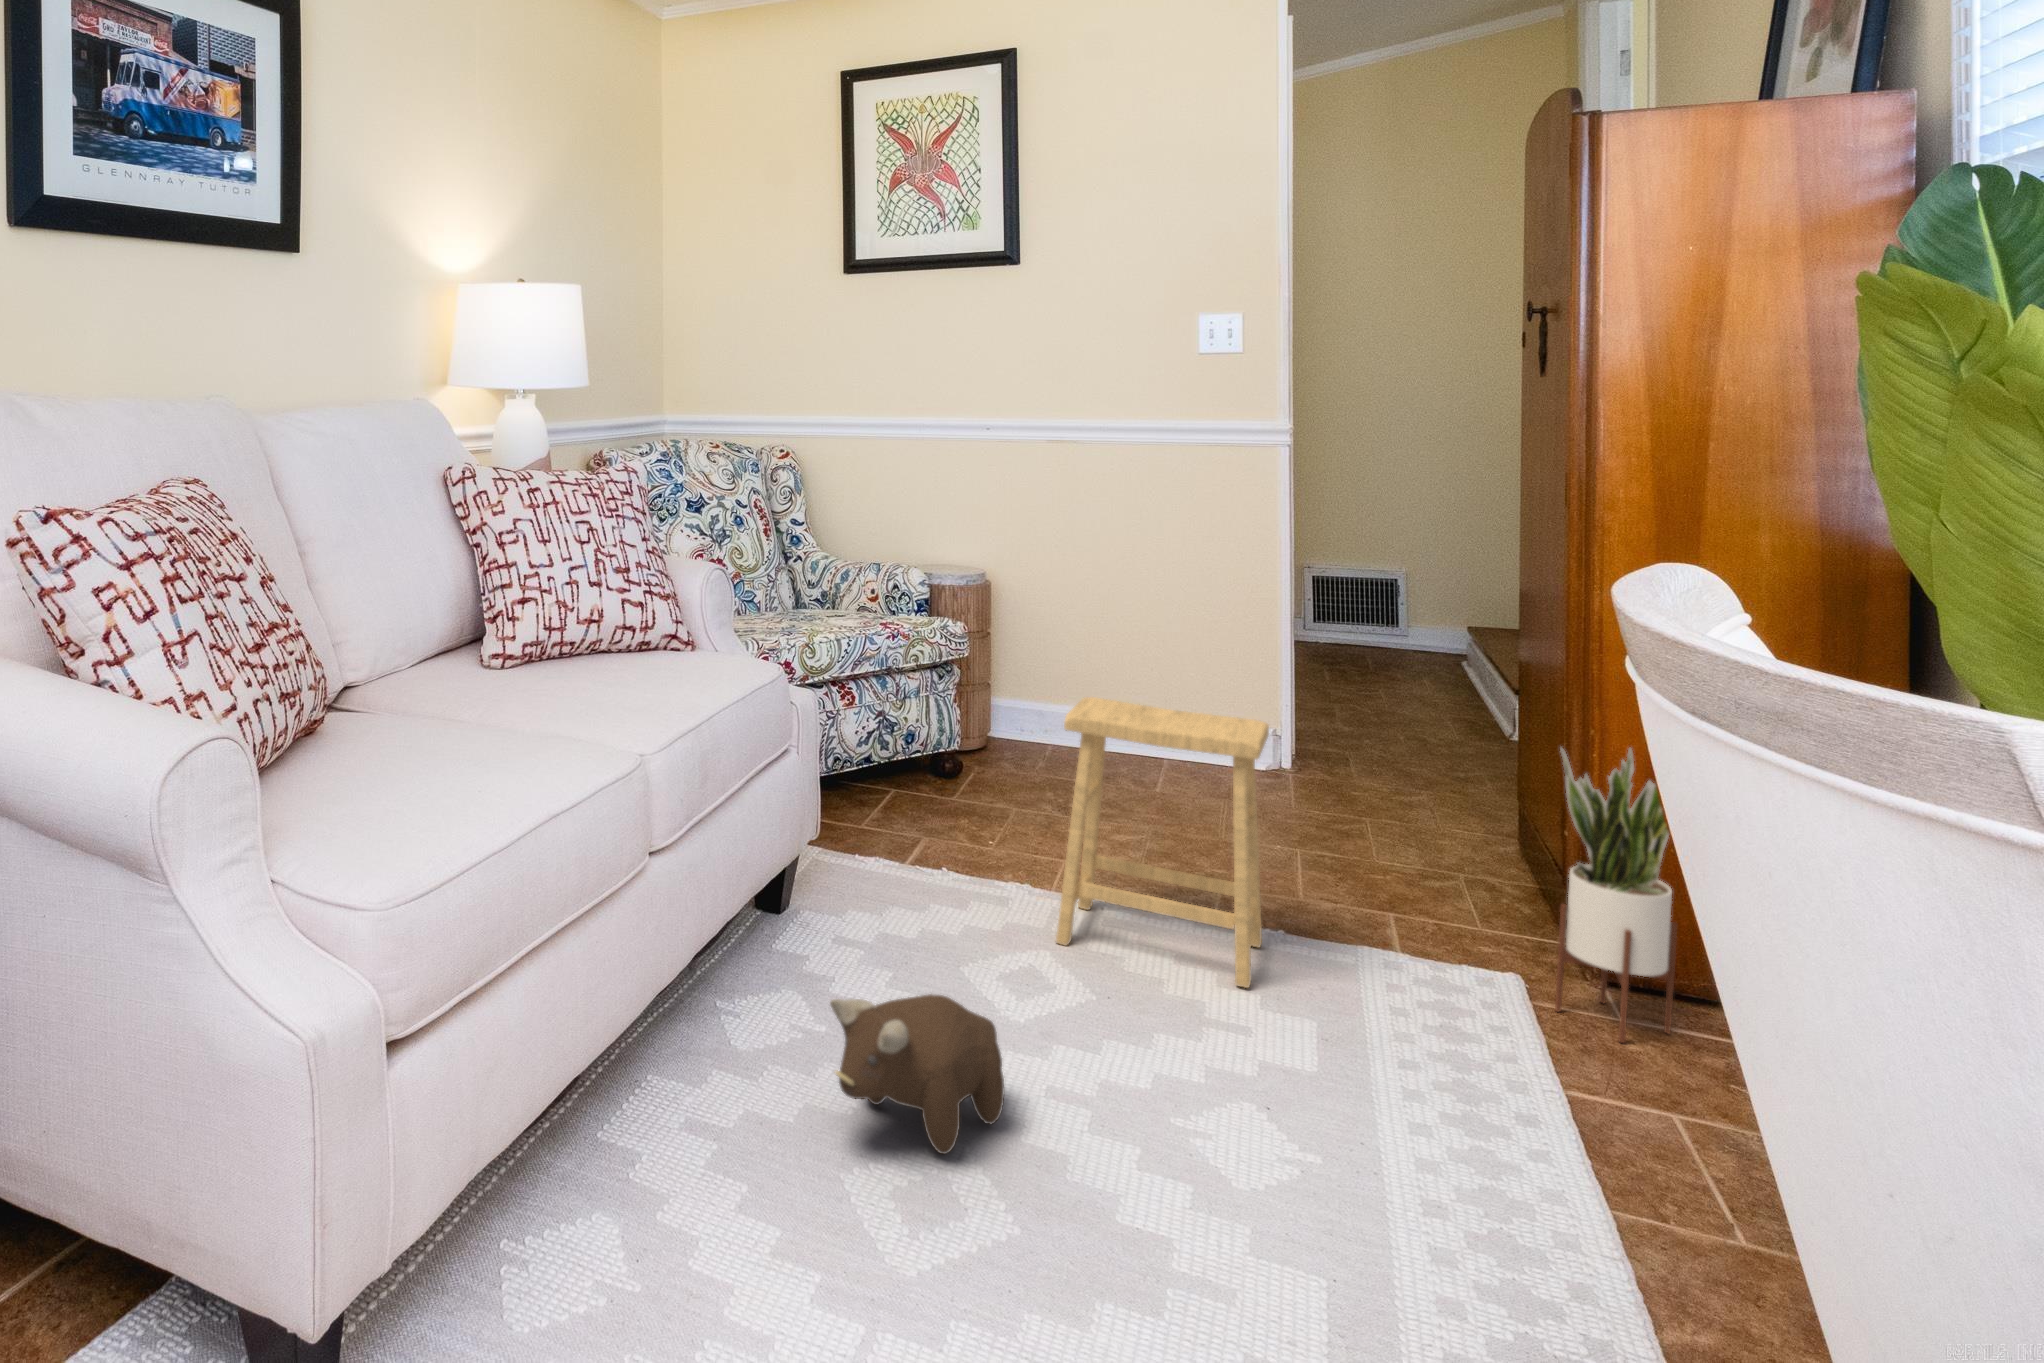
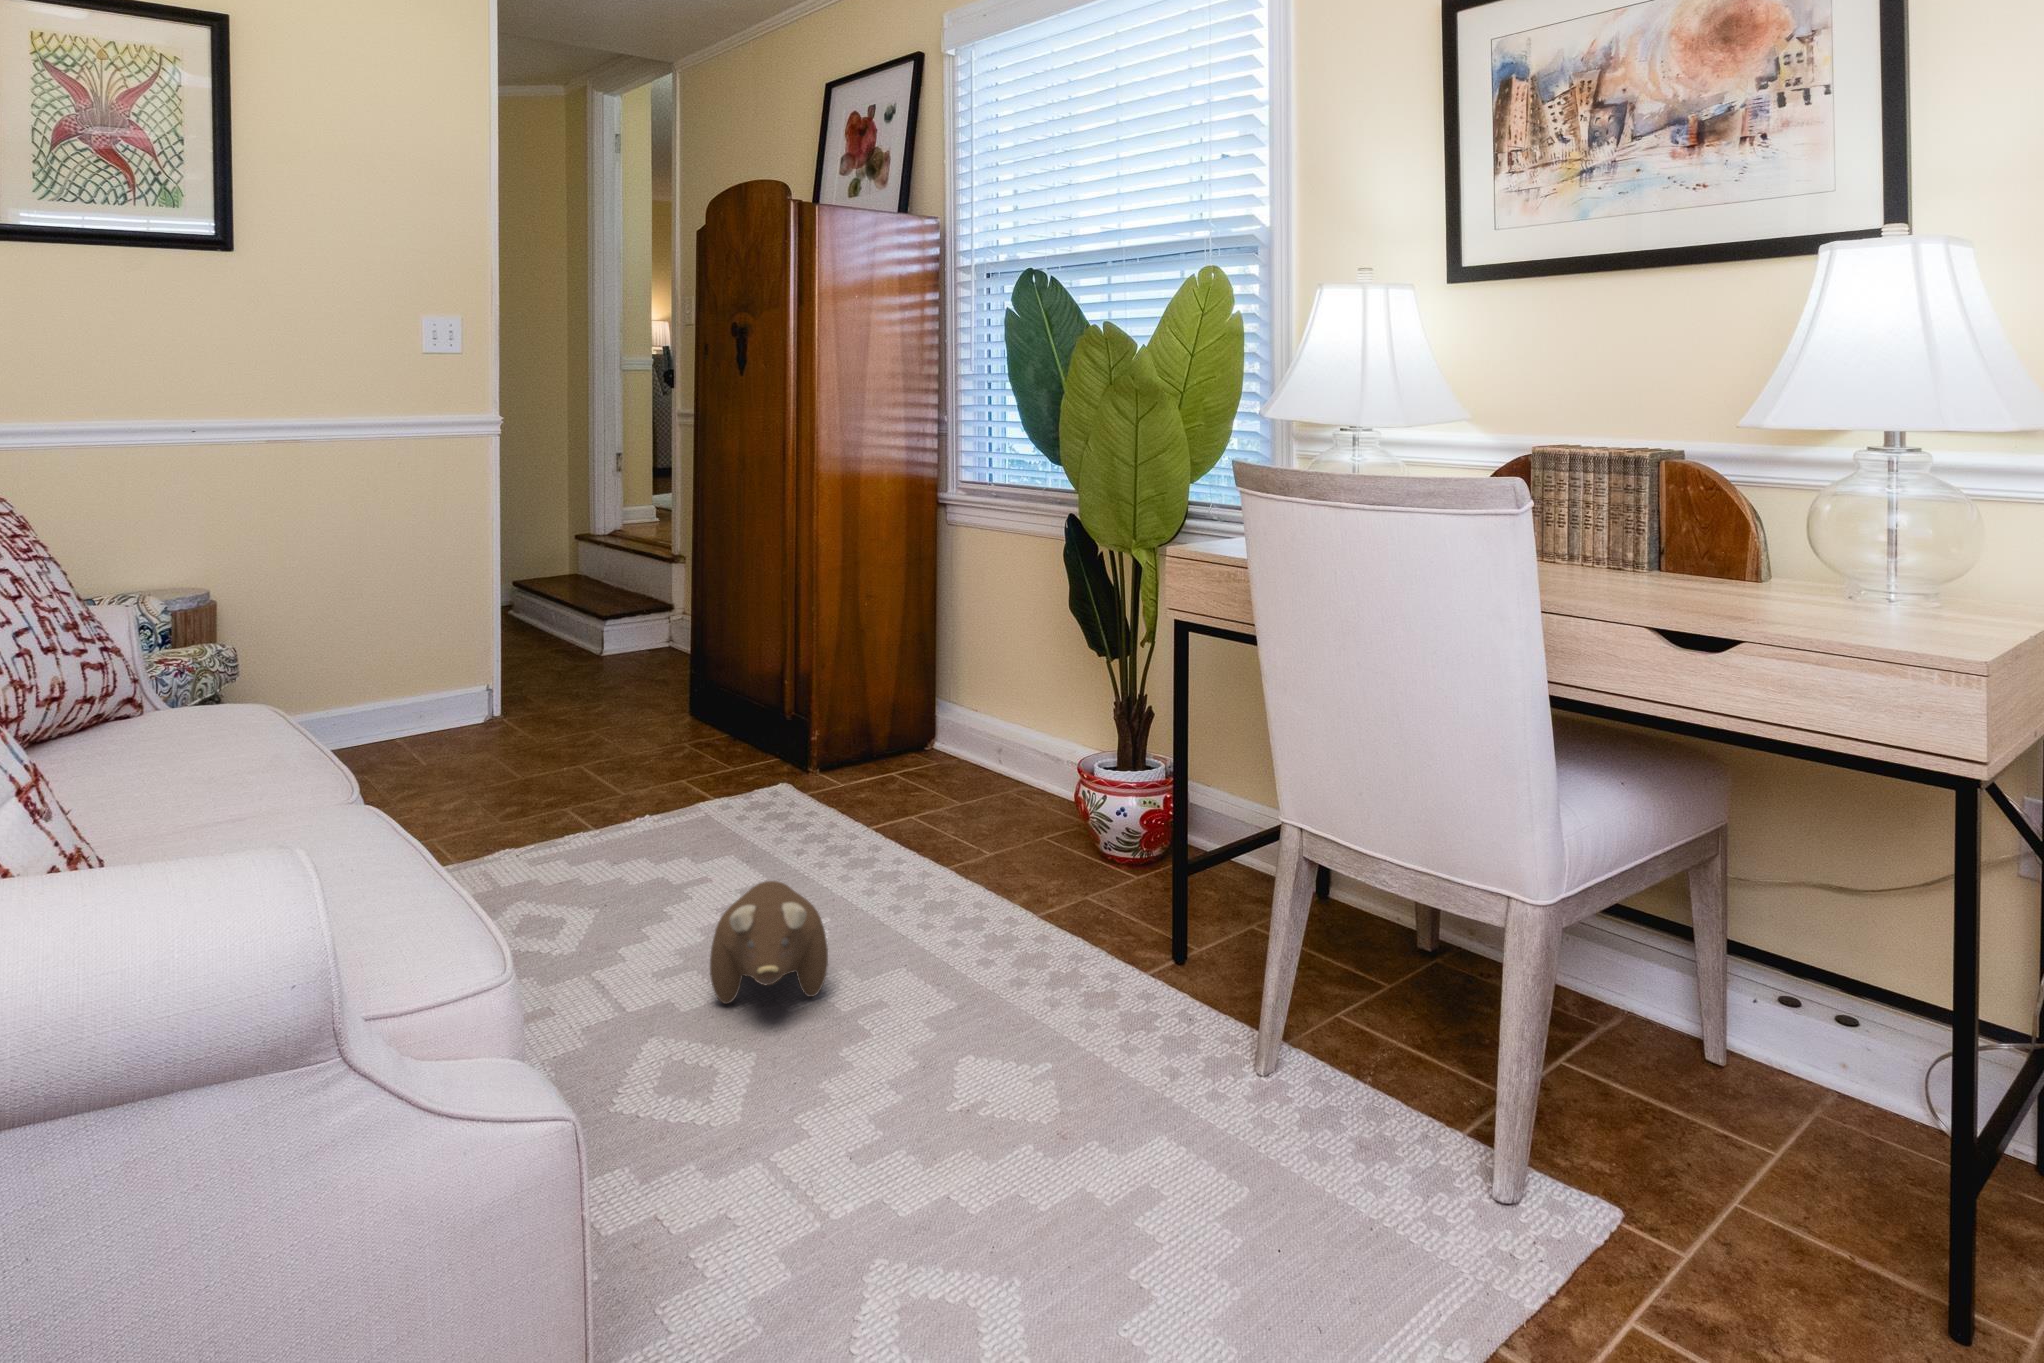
footstool: present [1056,697,1269,988] -> none [587,632,766,865]
potted plant: present [1555,748,1677,1043] -> none [883,594,934,775]

